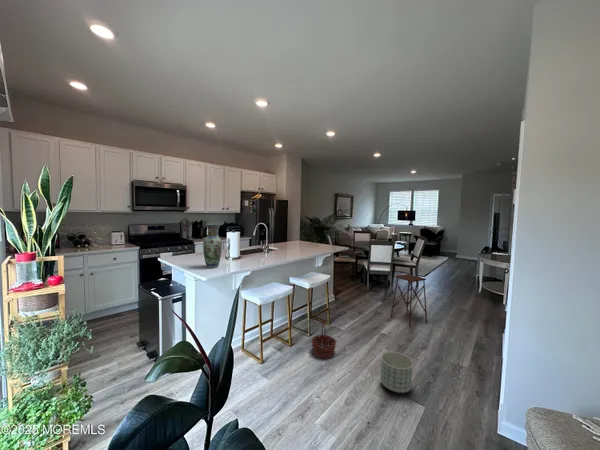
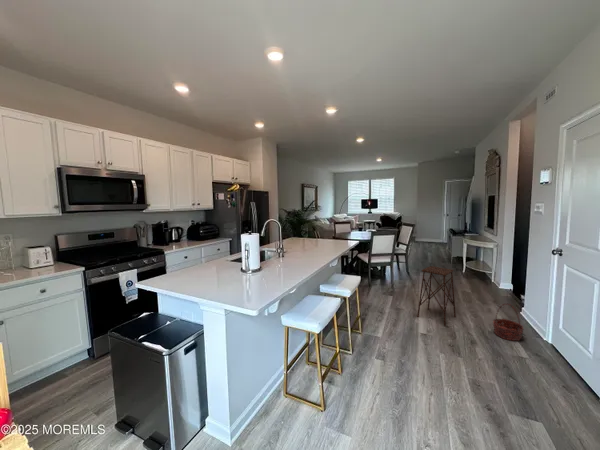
vase: present [203,224,222,268] -> none [229,226,257,297]
basket: present [311,320,336,358] -> present [493,304,523,341]
planter: present [380,352,413,393] -> none [480,371,529,427]

